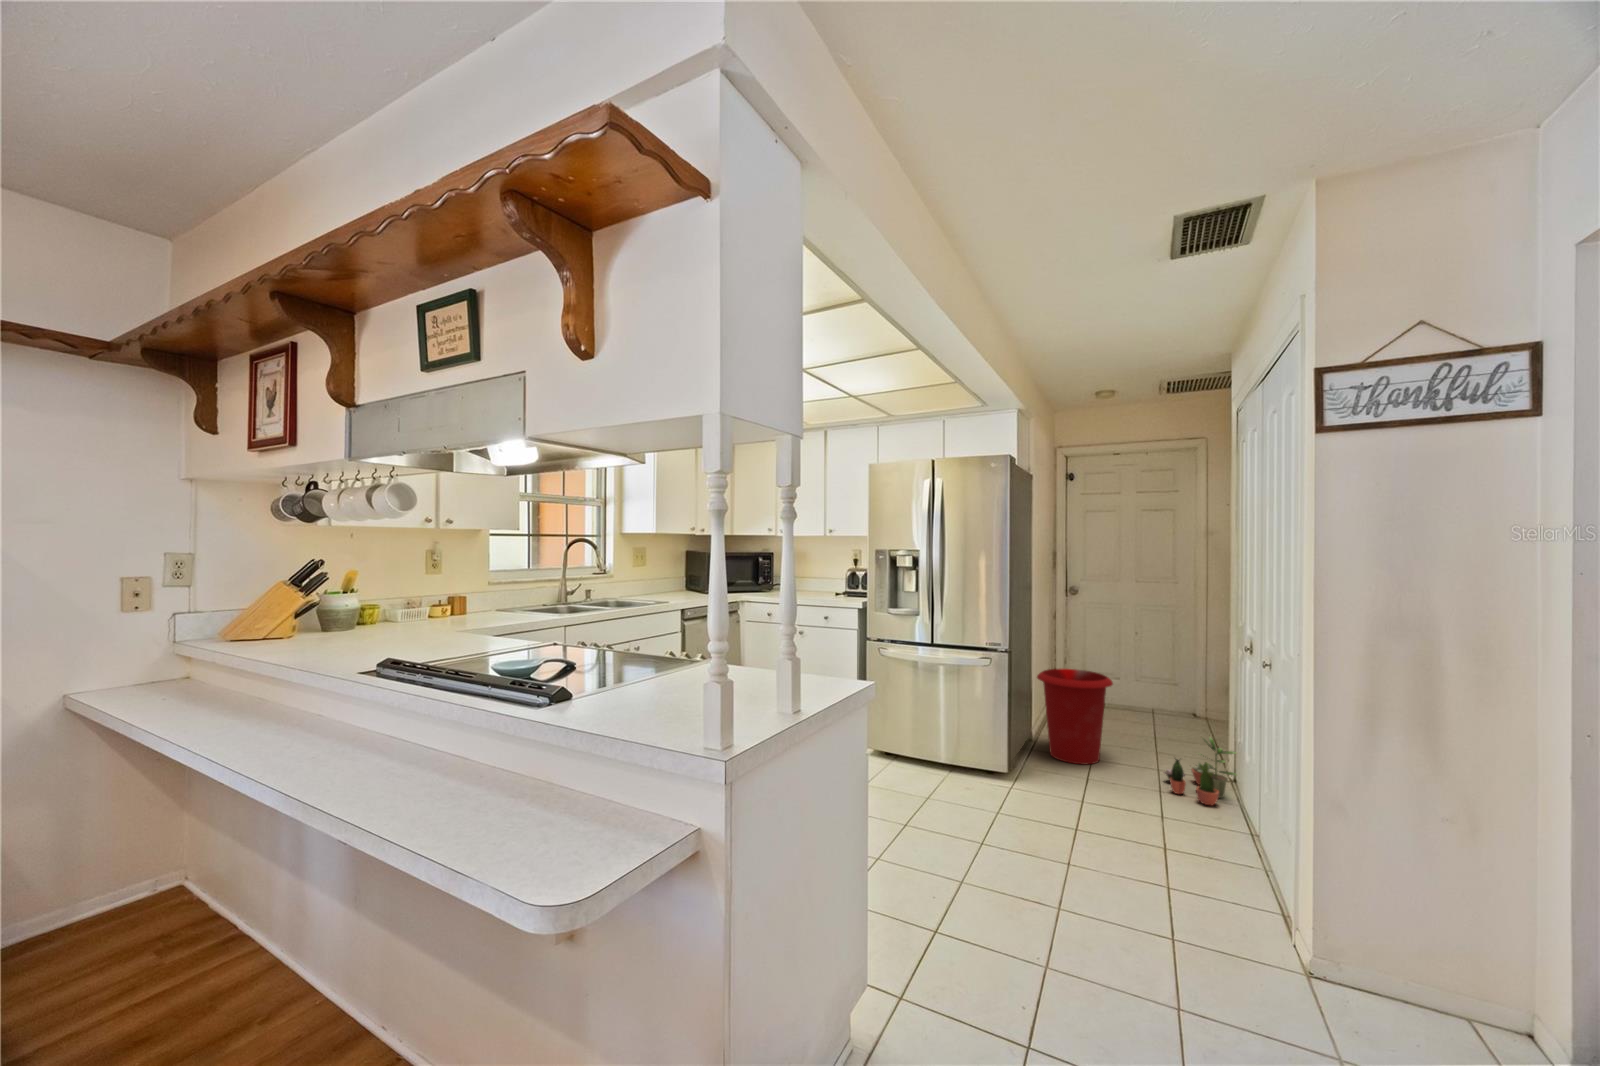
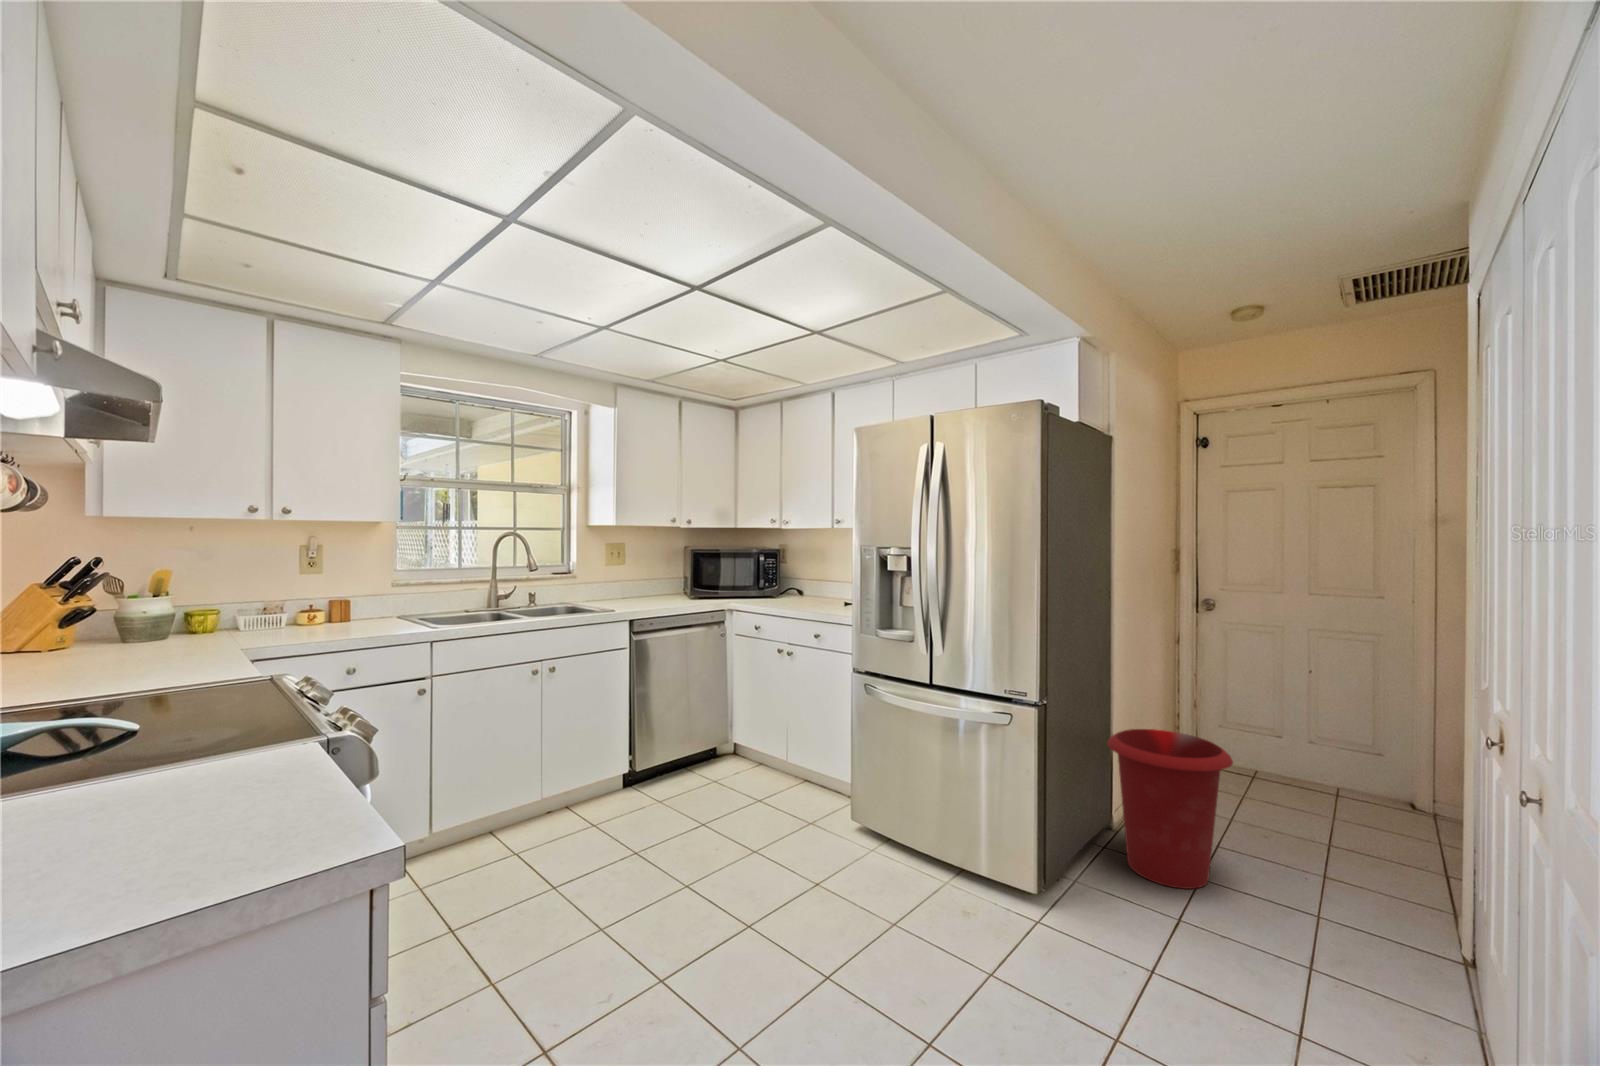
potted plant: present [1164,737,1237,805] -> none [1314,881,1460,1018]

